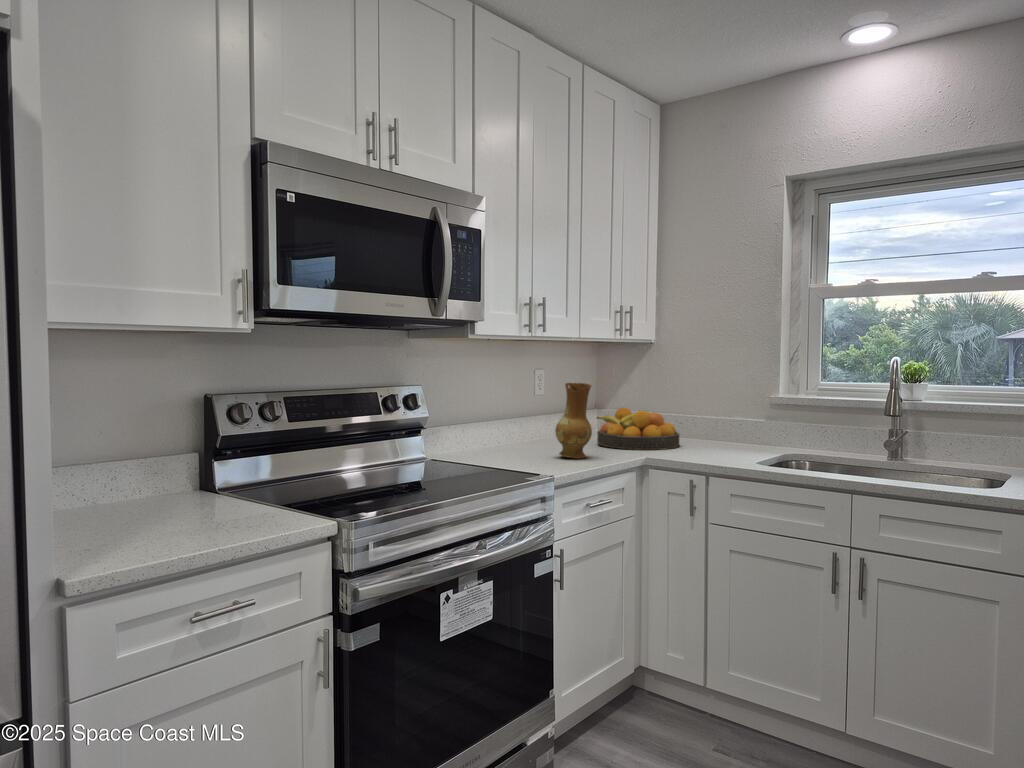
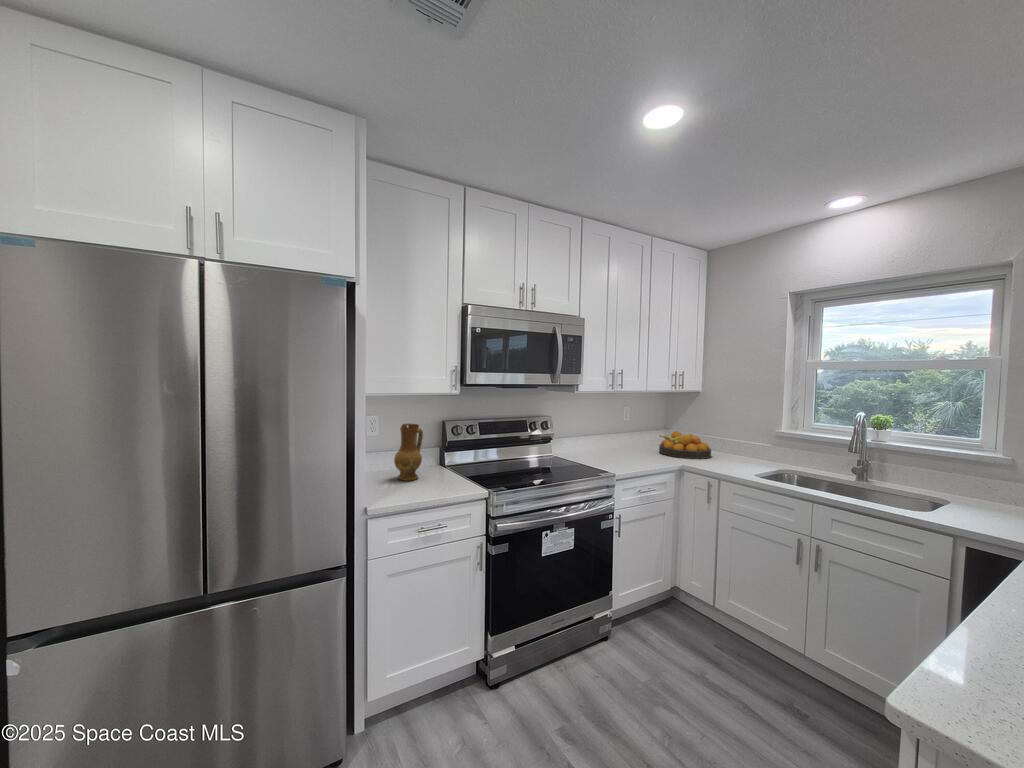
ceramic jug: present [555,383,592,459] -> present [394,424,423,481]

